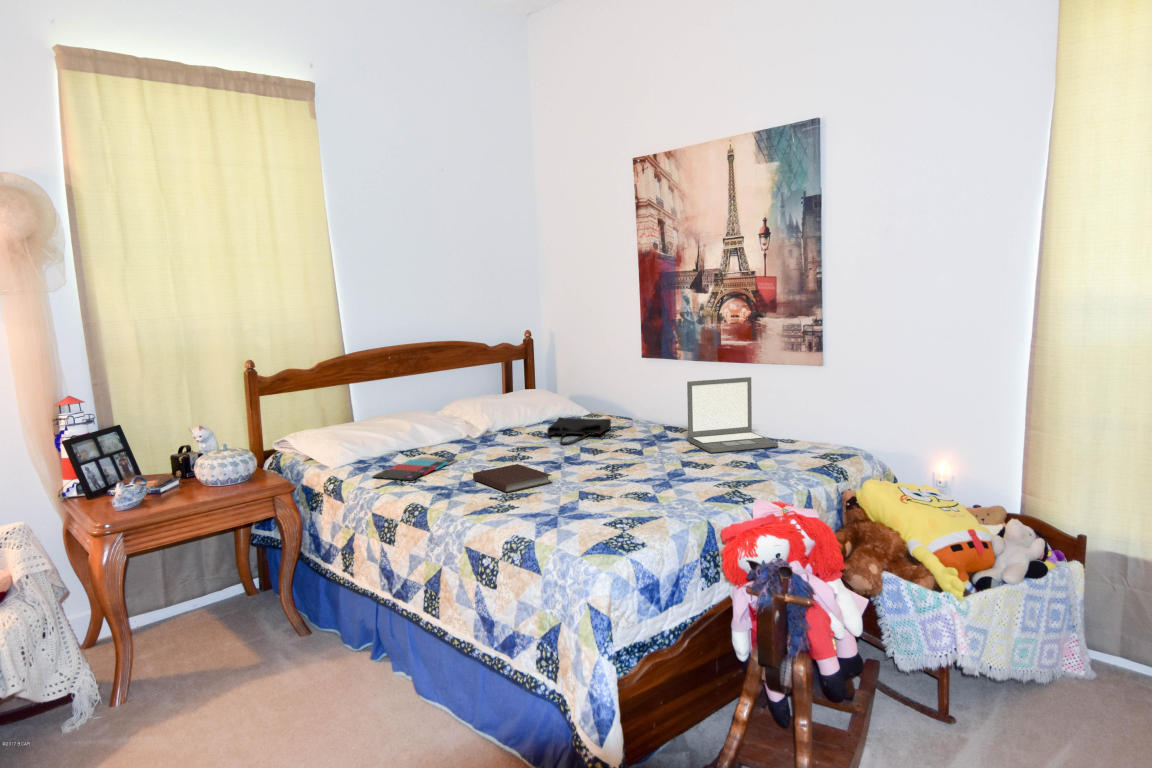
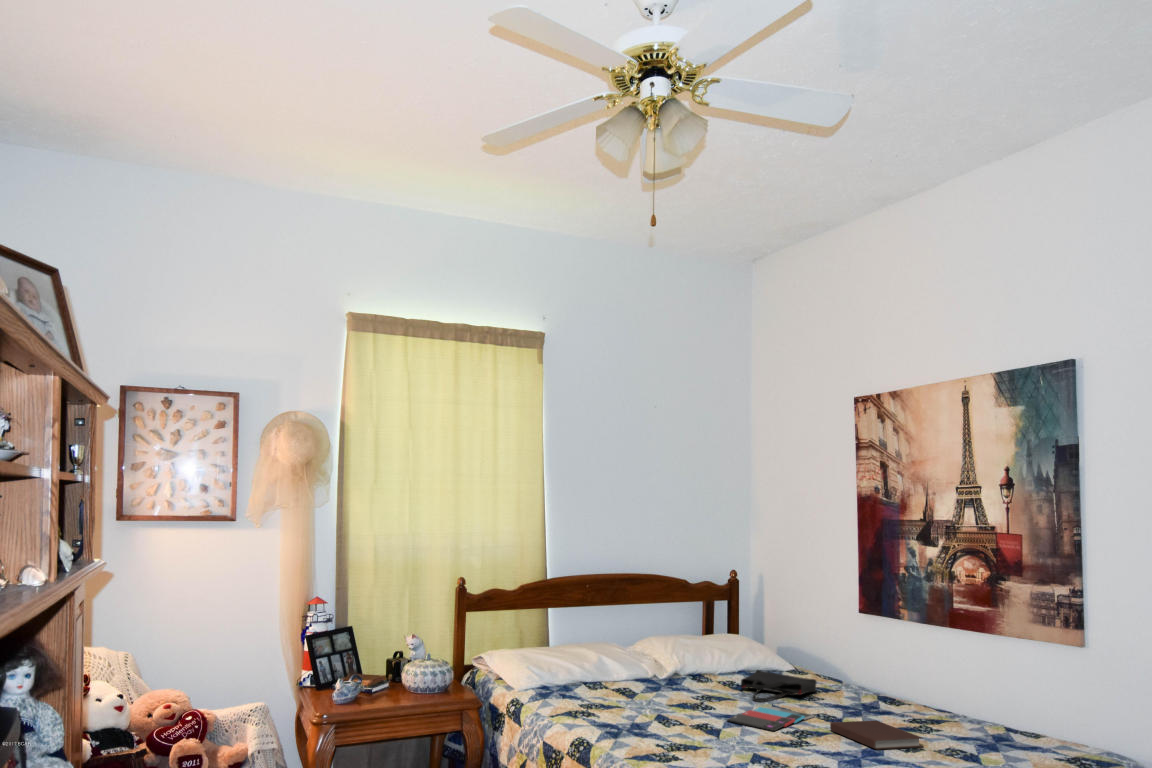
laptop: present [687,377,778,453] -> none [903,646,1014,741]
smartphone: present [373,457,458,480] -> present [727,706,814,731]
notebook: present [473,464,552,492] -> present [830,720,923,750]

